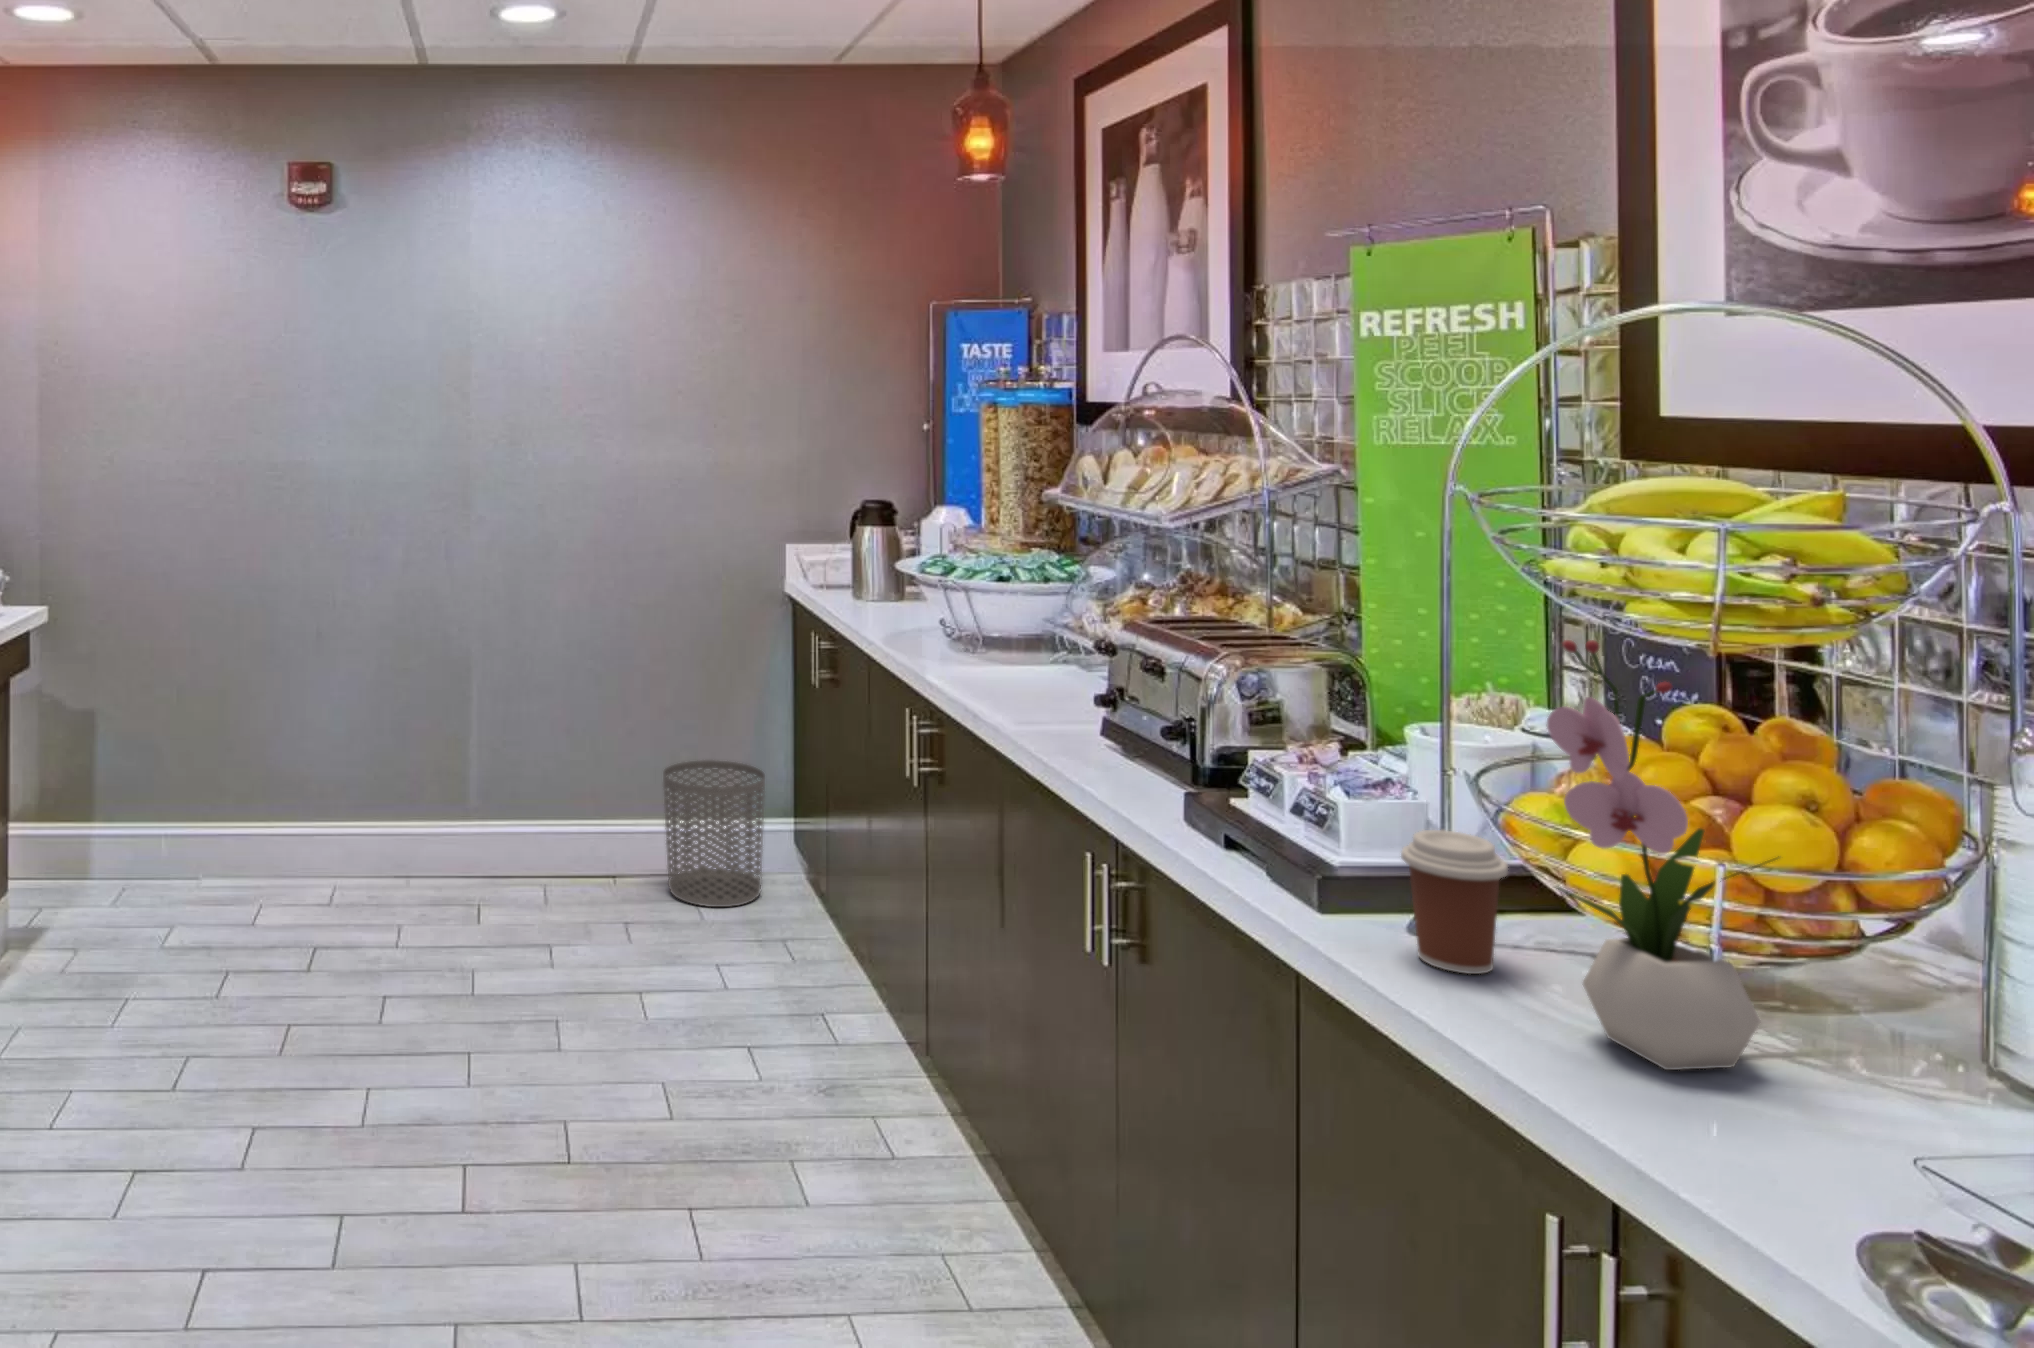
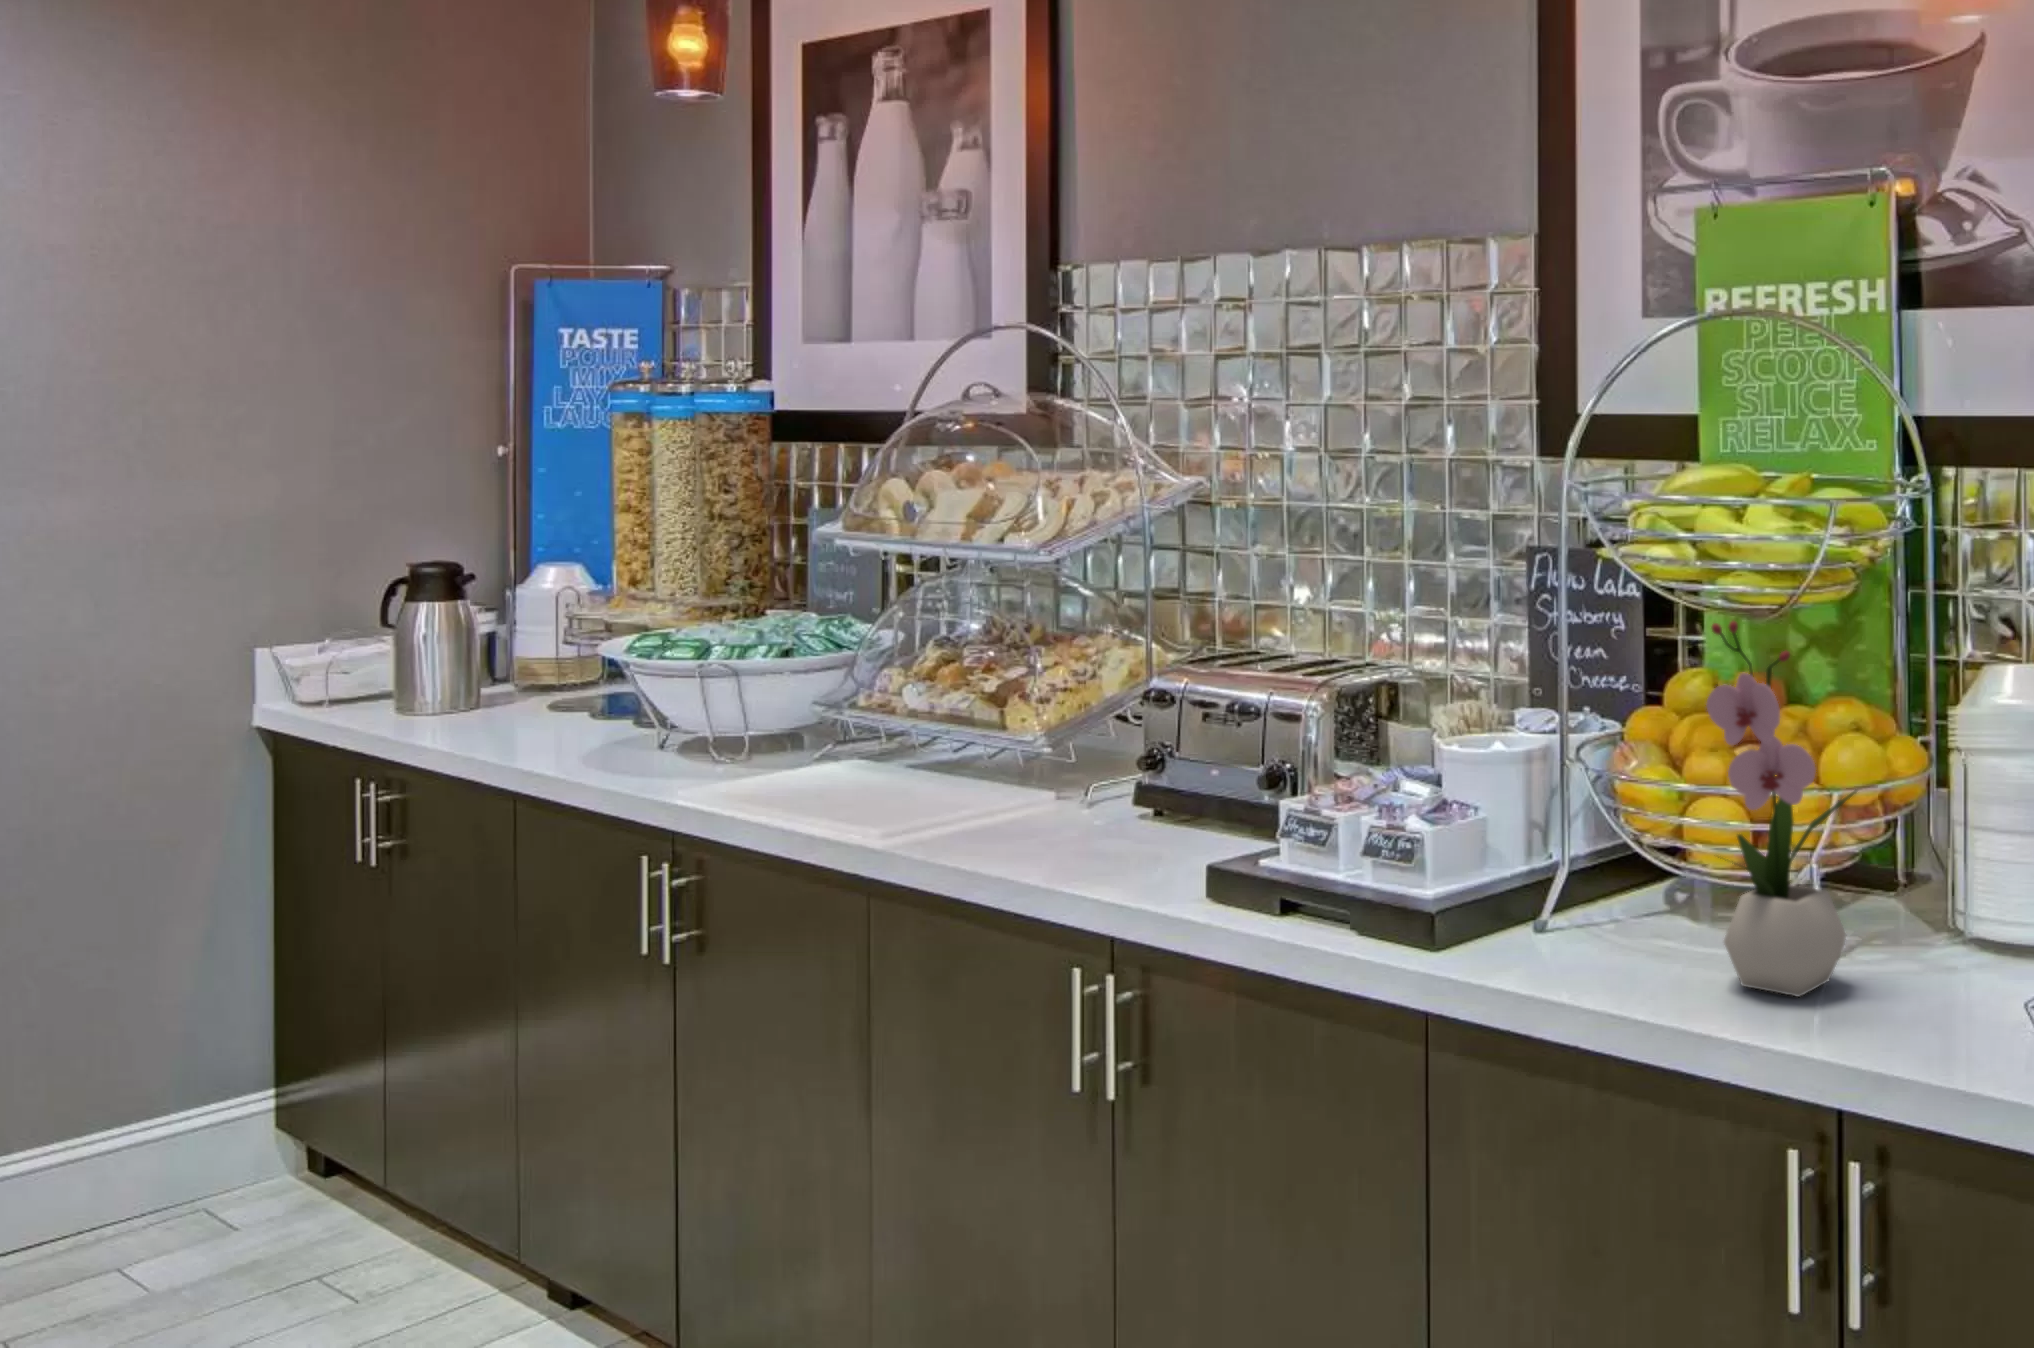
waste bin: present [663,760,765,907] -> none [48,1018,248,1273]
coffee cup: present [1401,830,1508,974] -> none [1535,832,1626,969]

